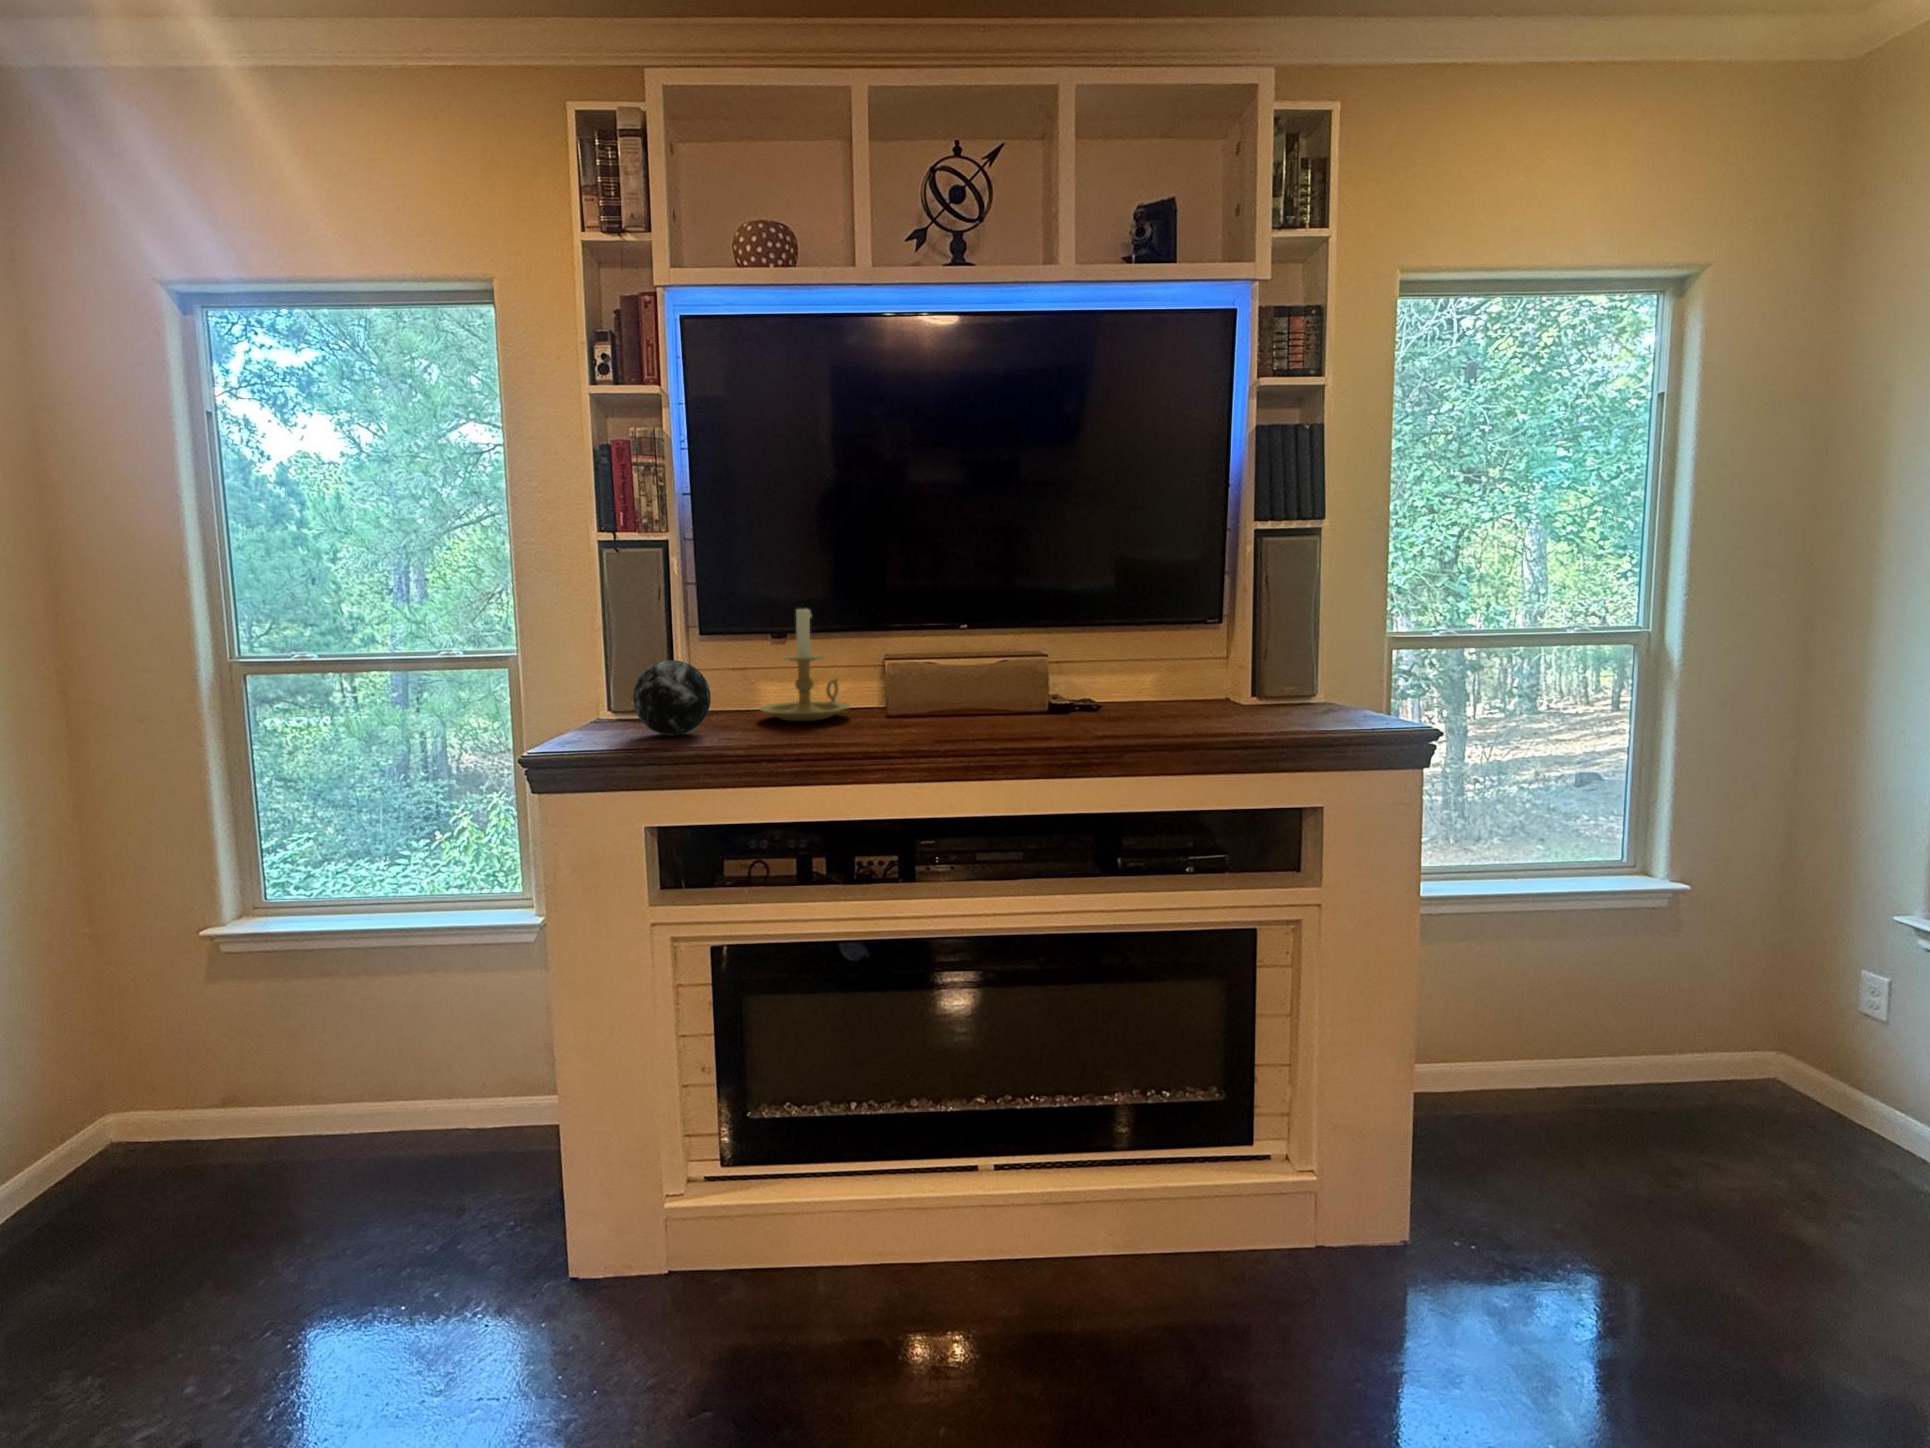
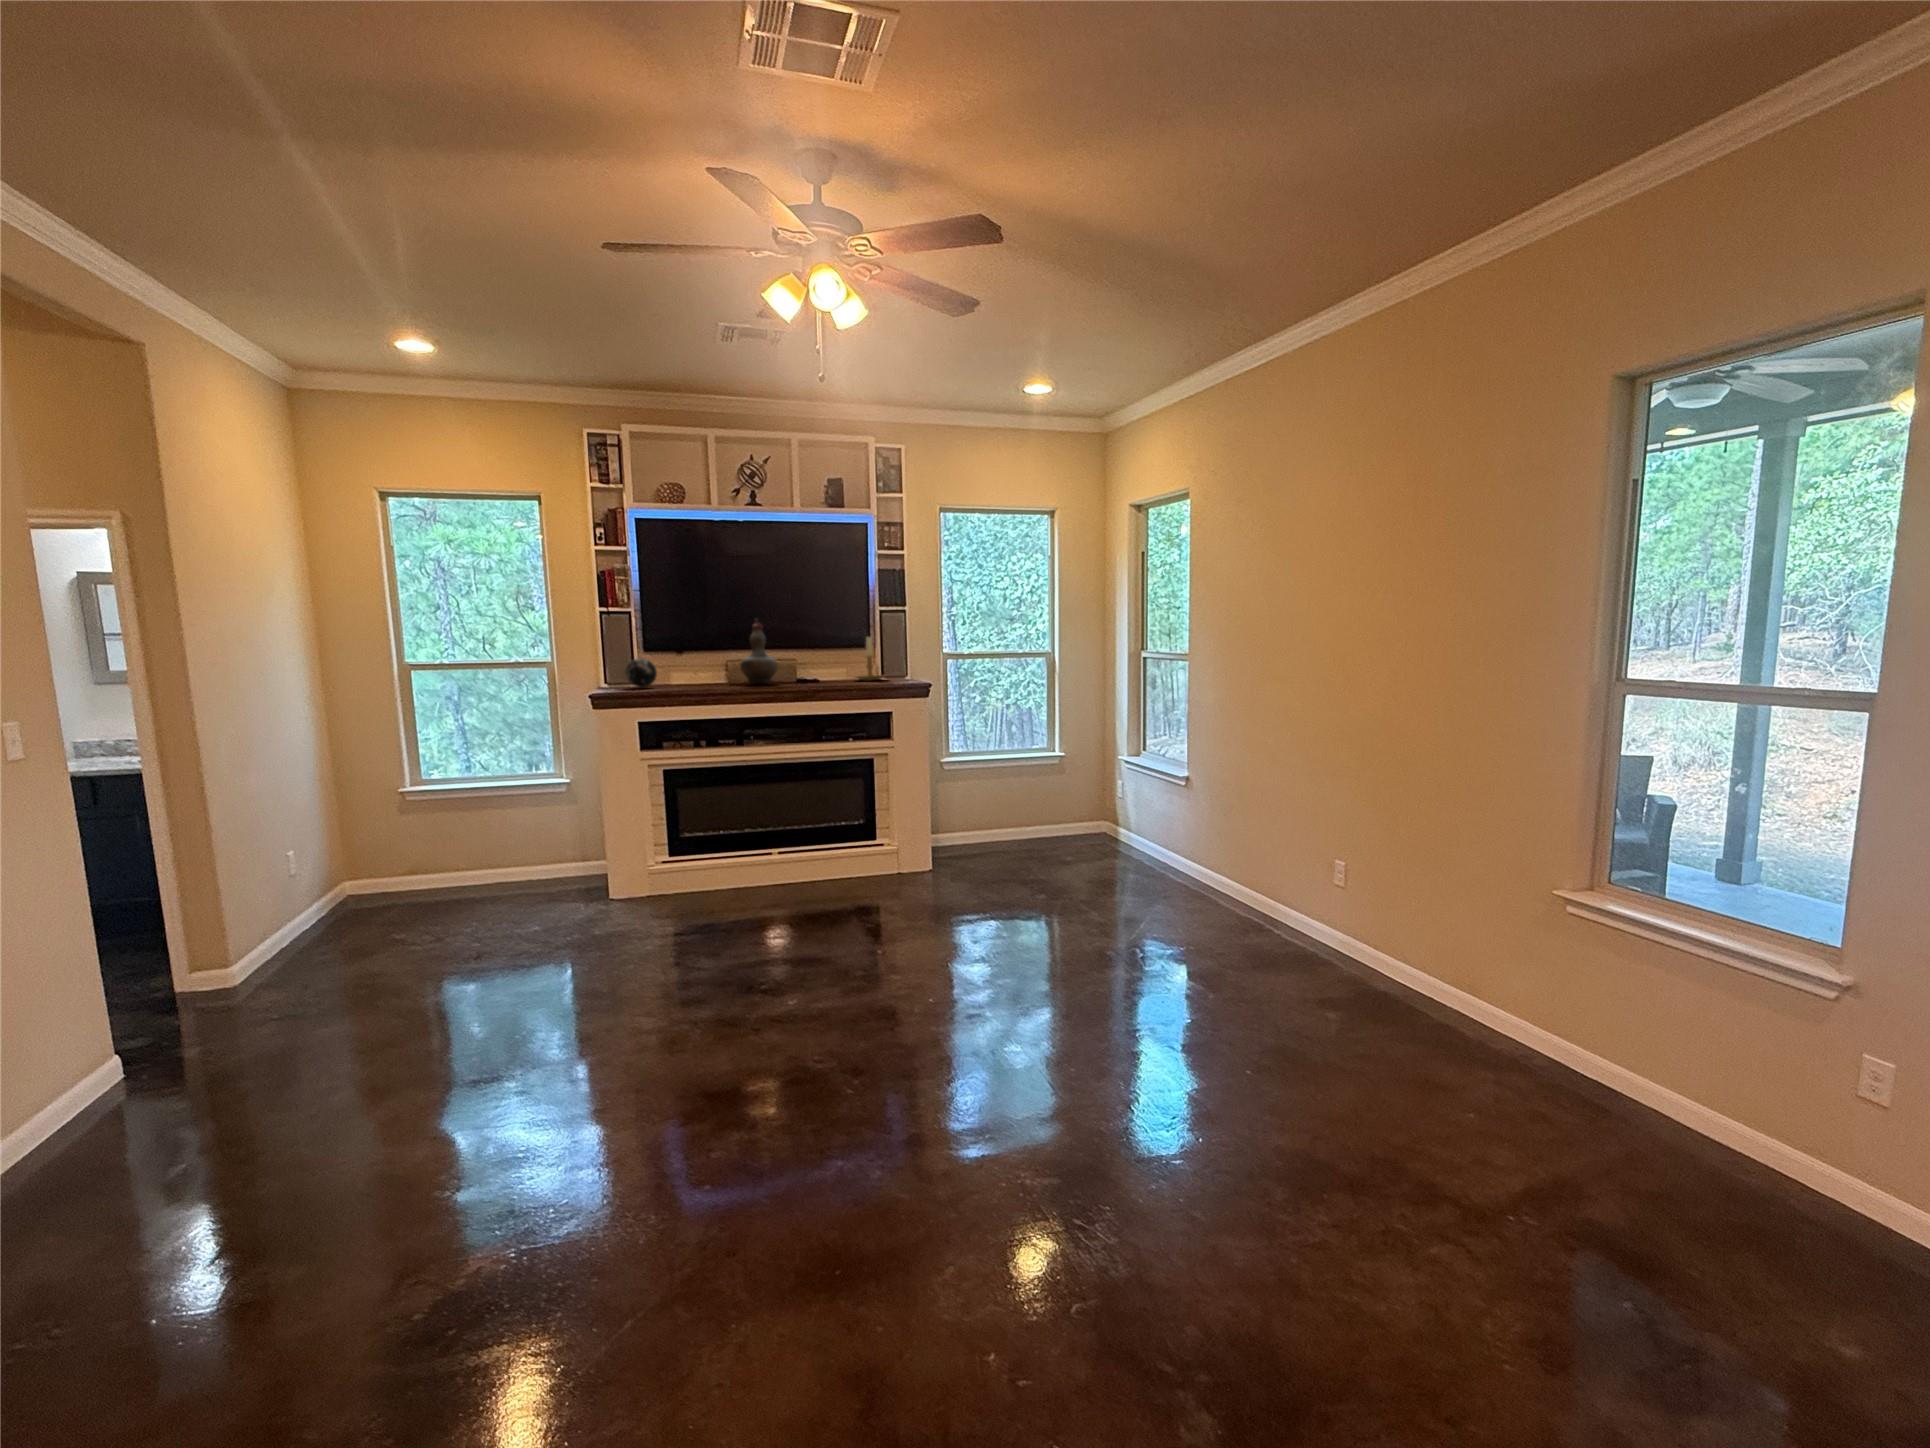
decorative vase: none [914,554,1009,725] -> present [740,619,778,684]
candle holder: present [759,608,850,721] -> present [856,637,885,681]

